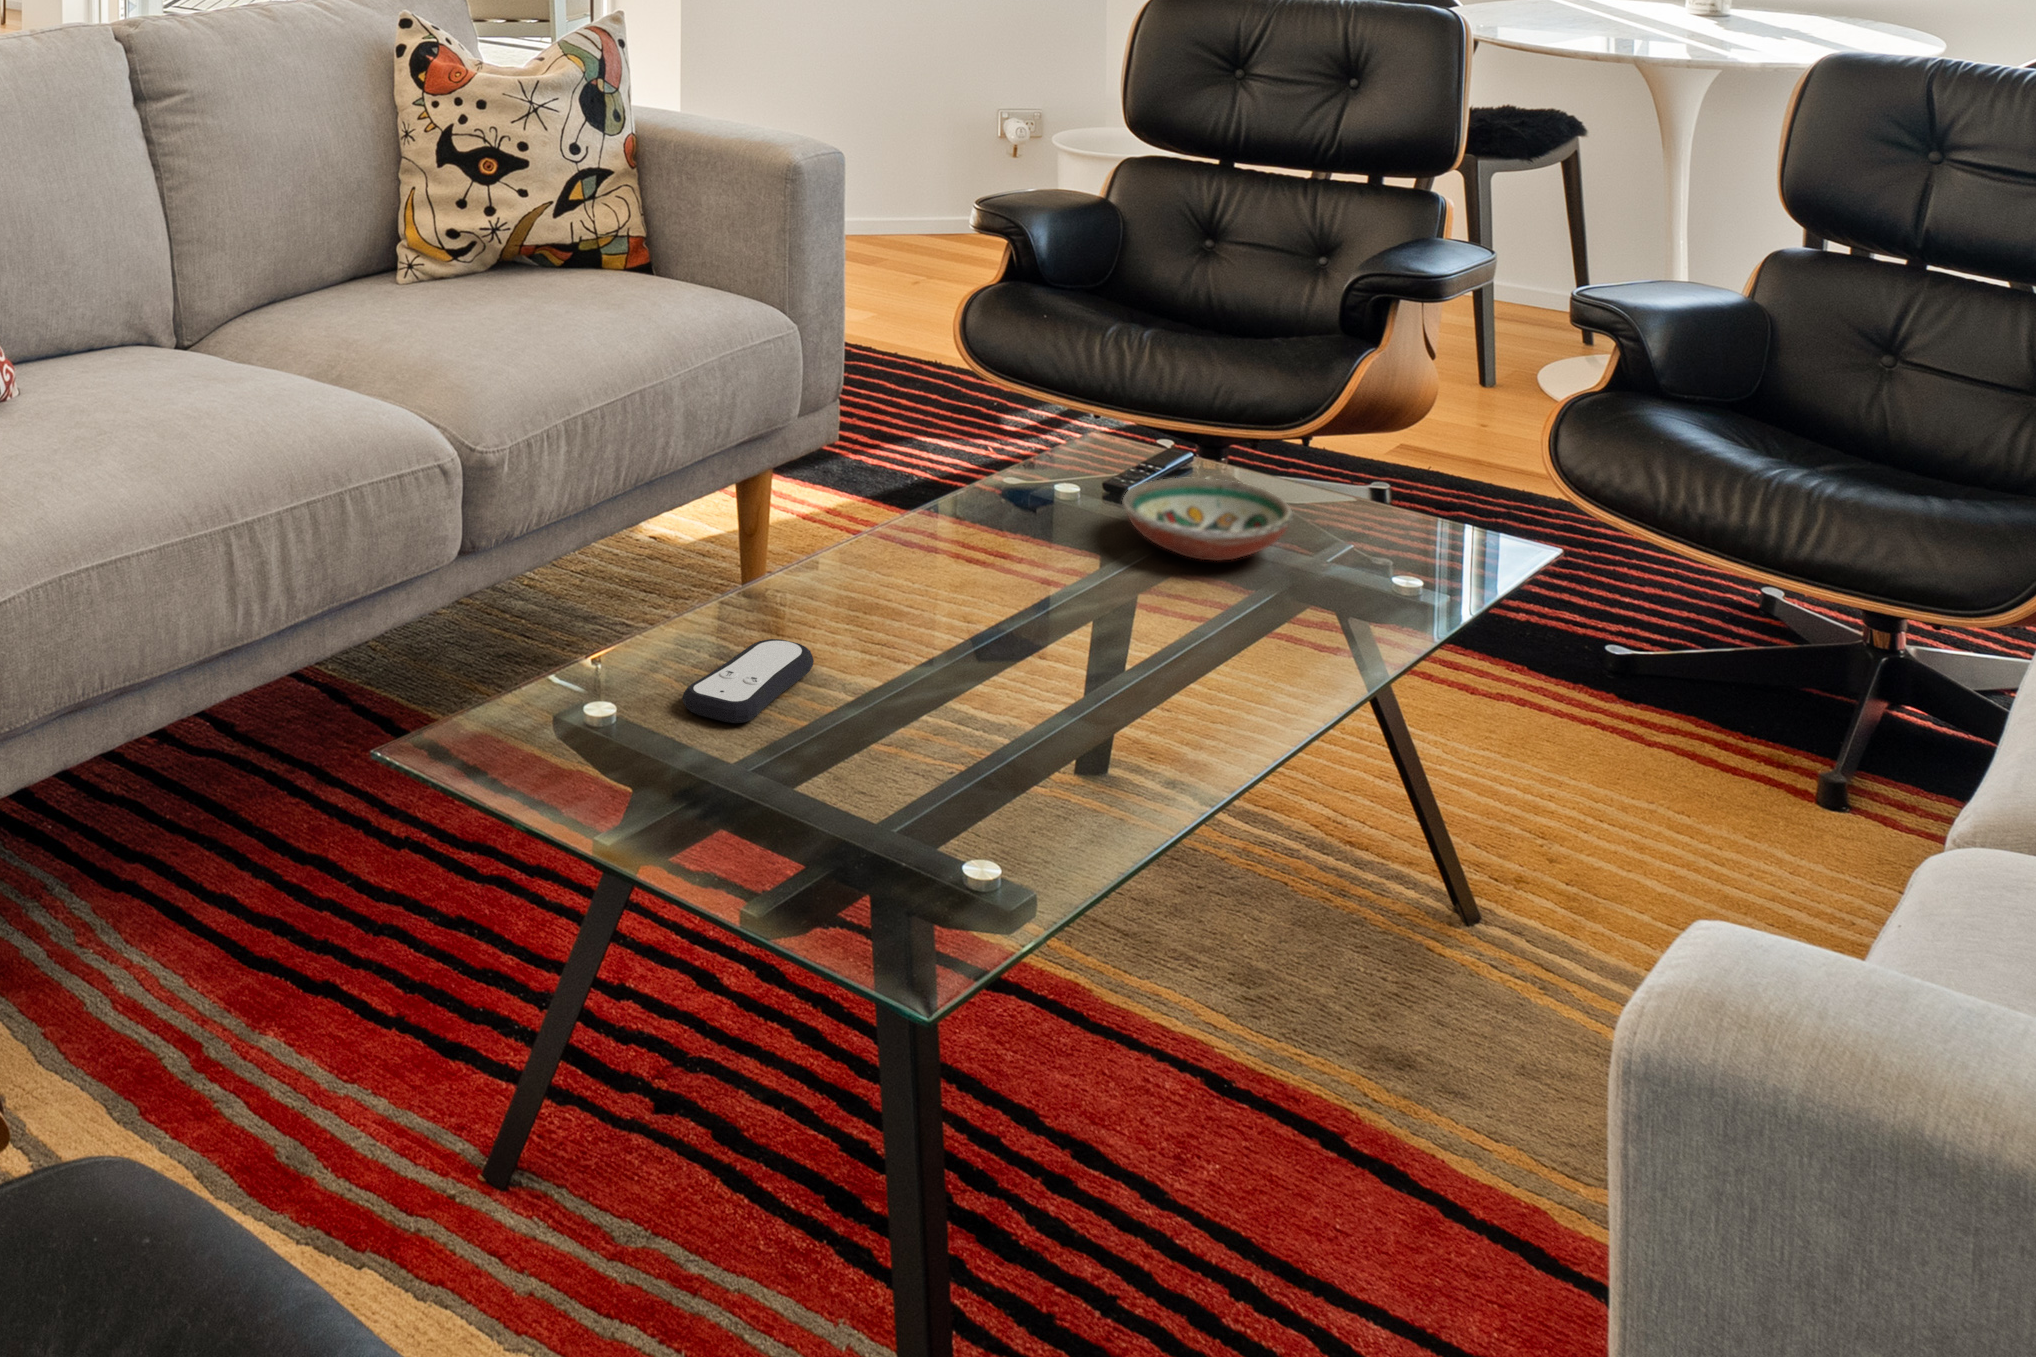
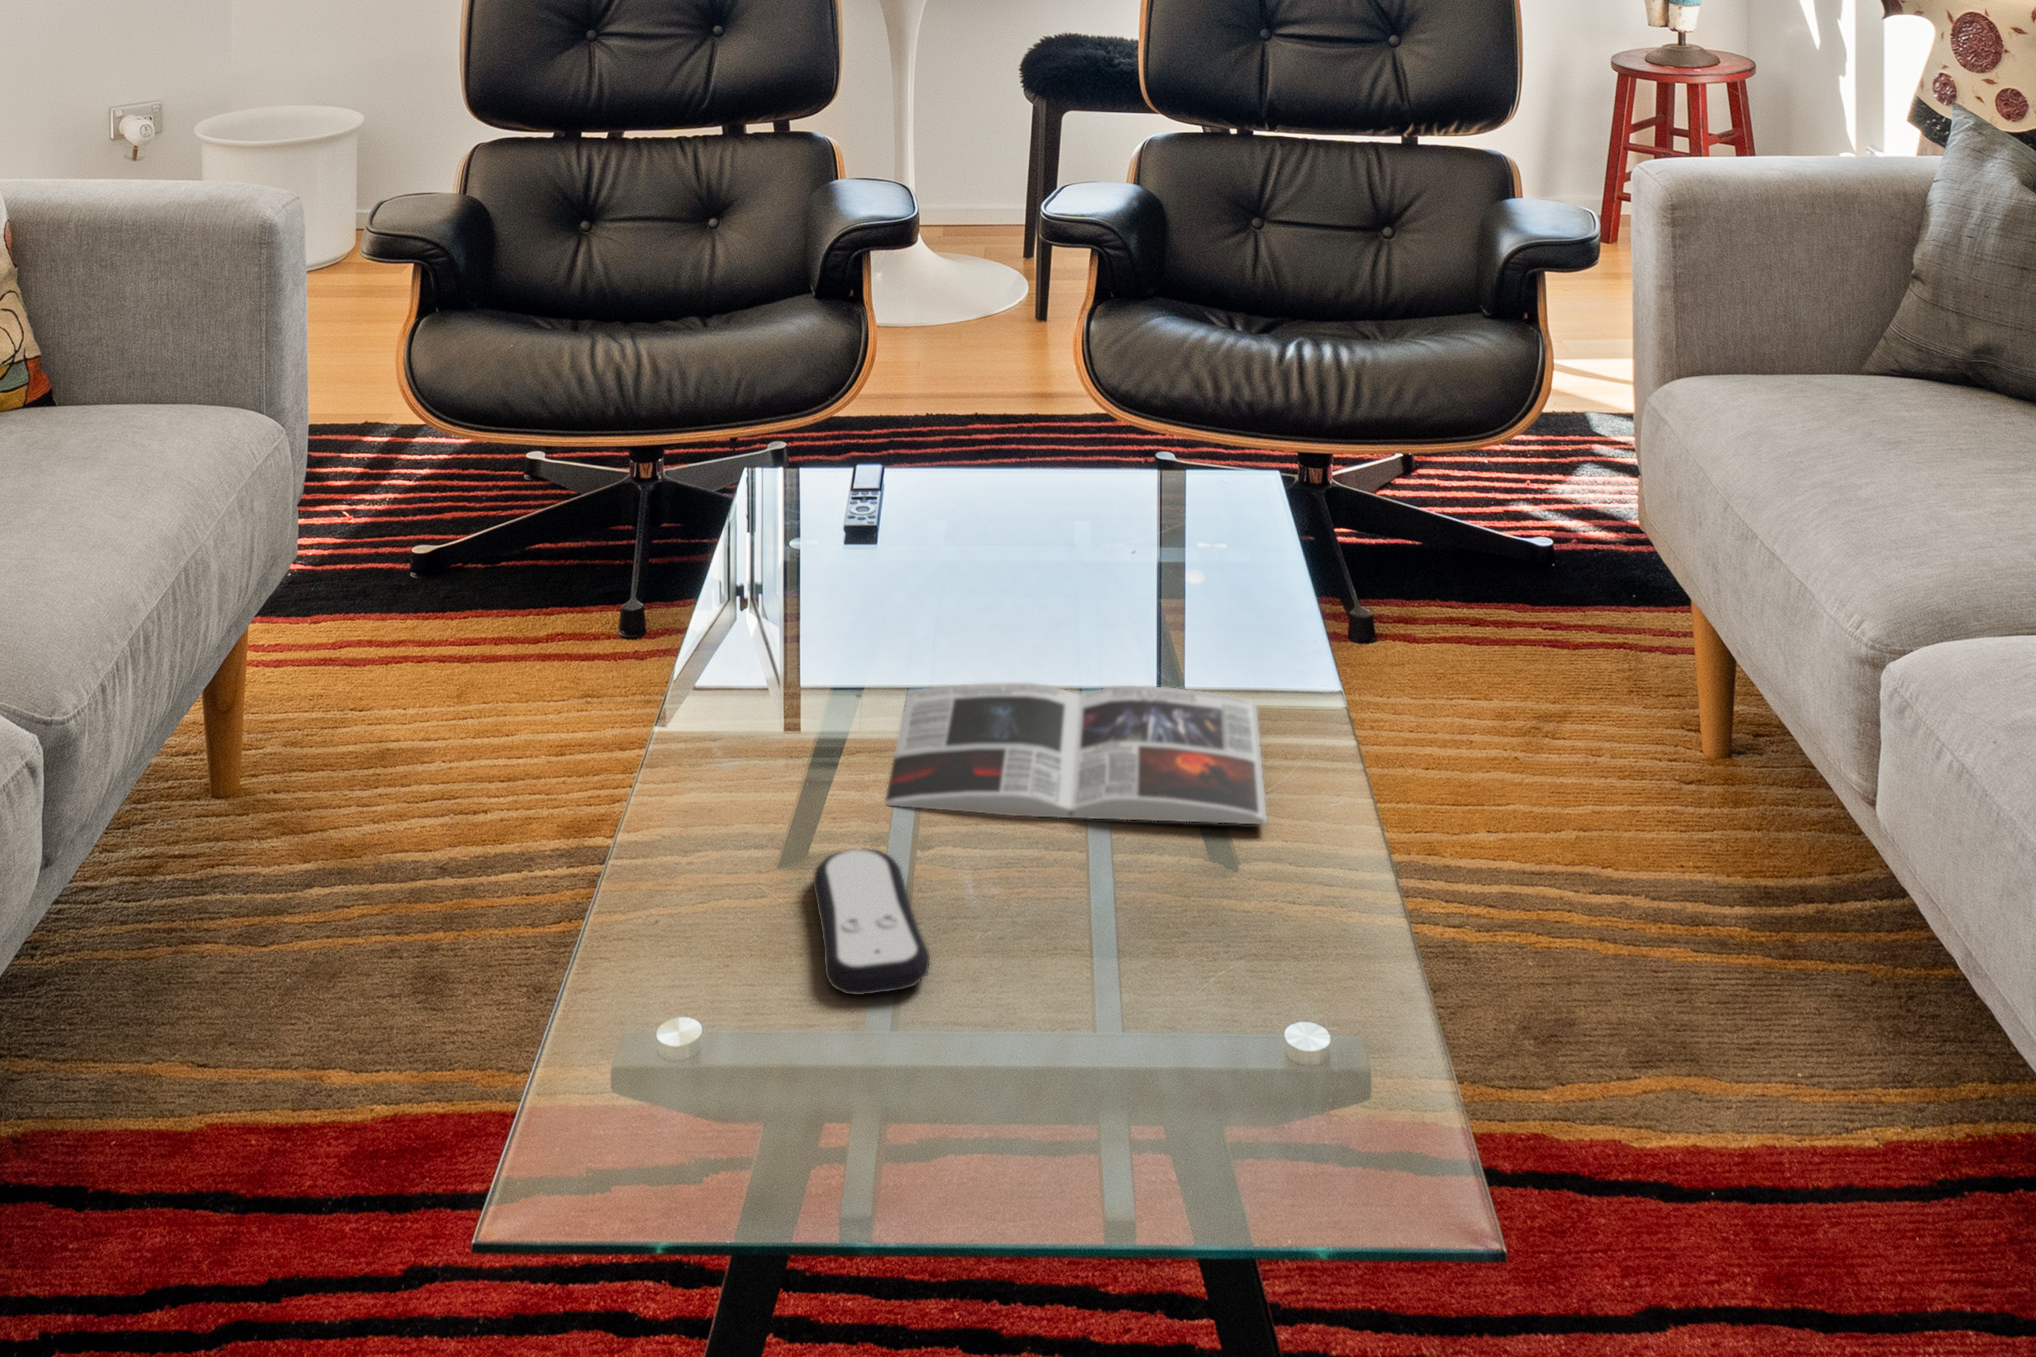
decorative bowl: present [1122,477,1293,561] -> none [931,490,1114,588]
magazine: none [866,586,1252,740] -> present [885,682,1267,824]

